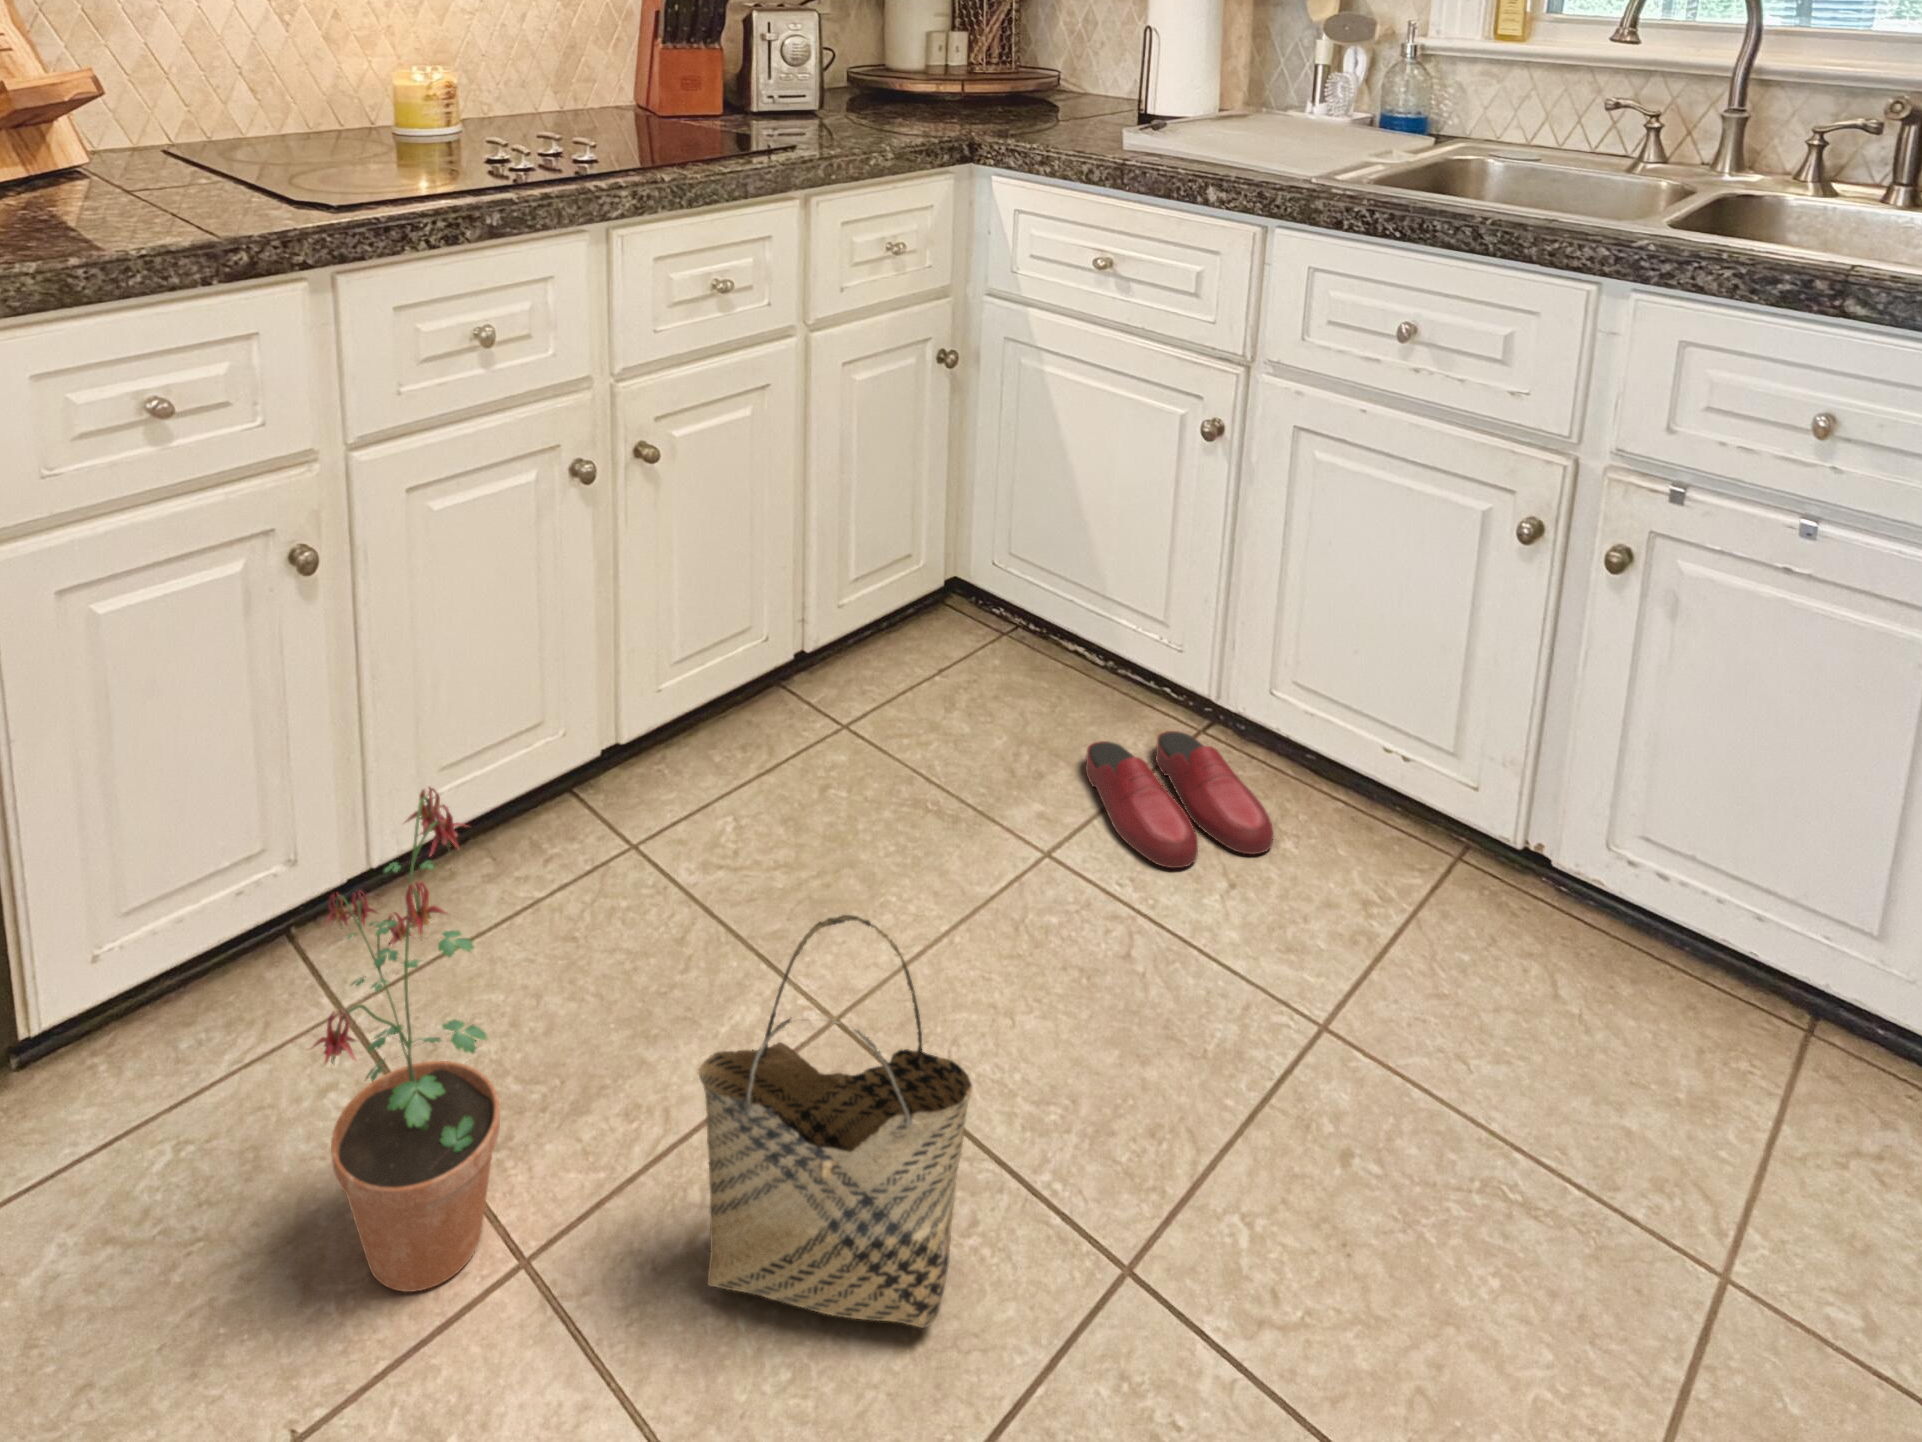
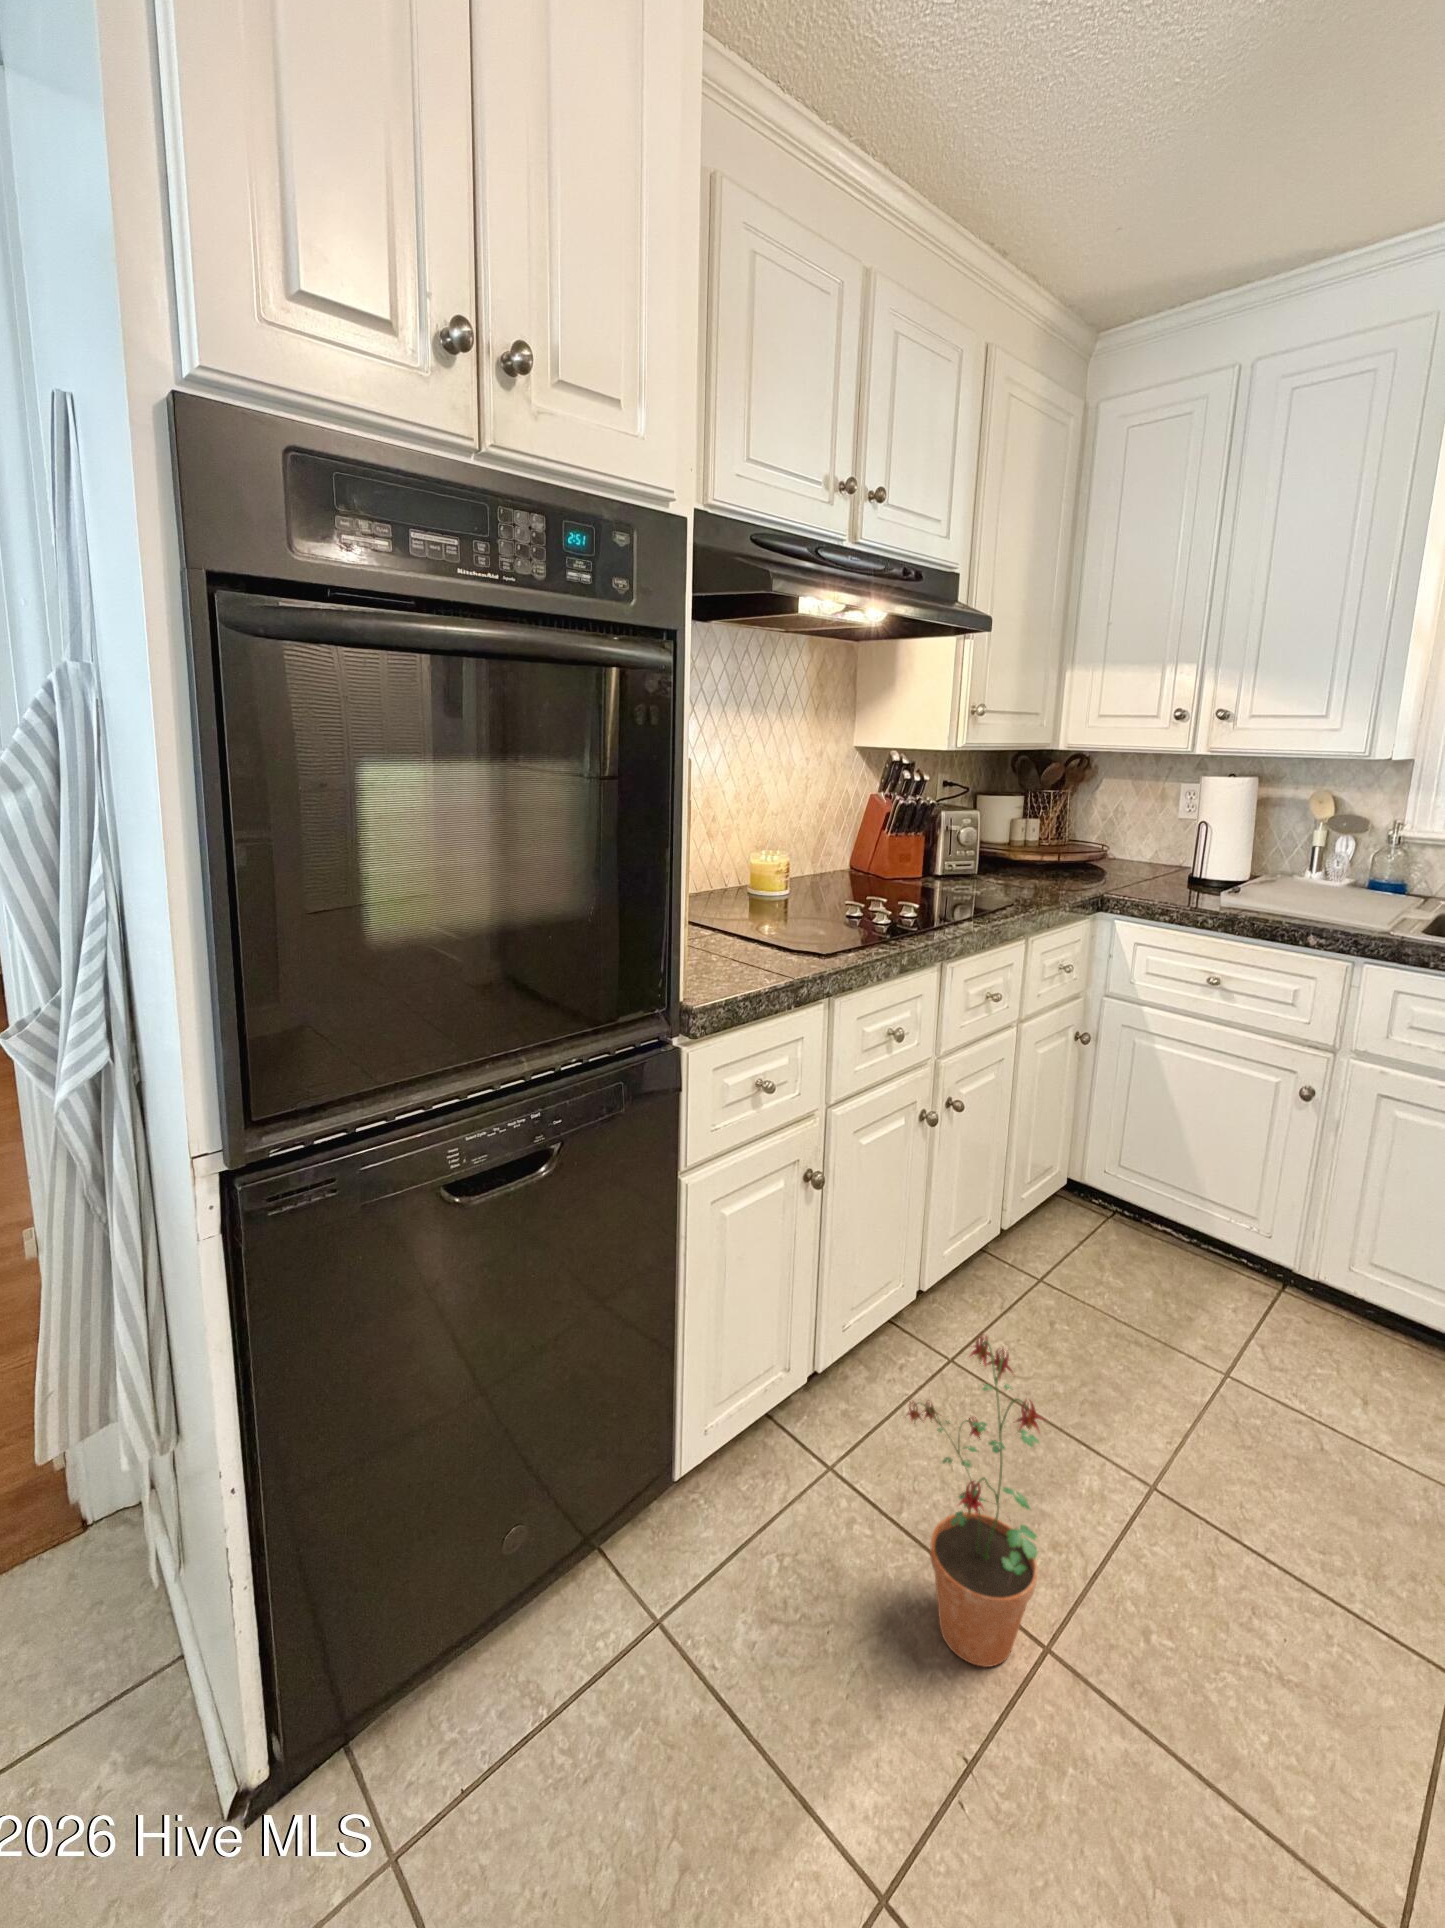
slippers: present [1086,731,1274,868] -> none [1215,1293,1377,1390]
woven basket: present [699,915,972,1328] -> none [1168,1425,1367,1705]

